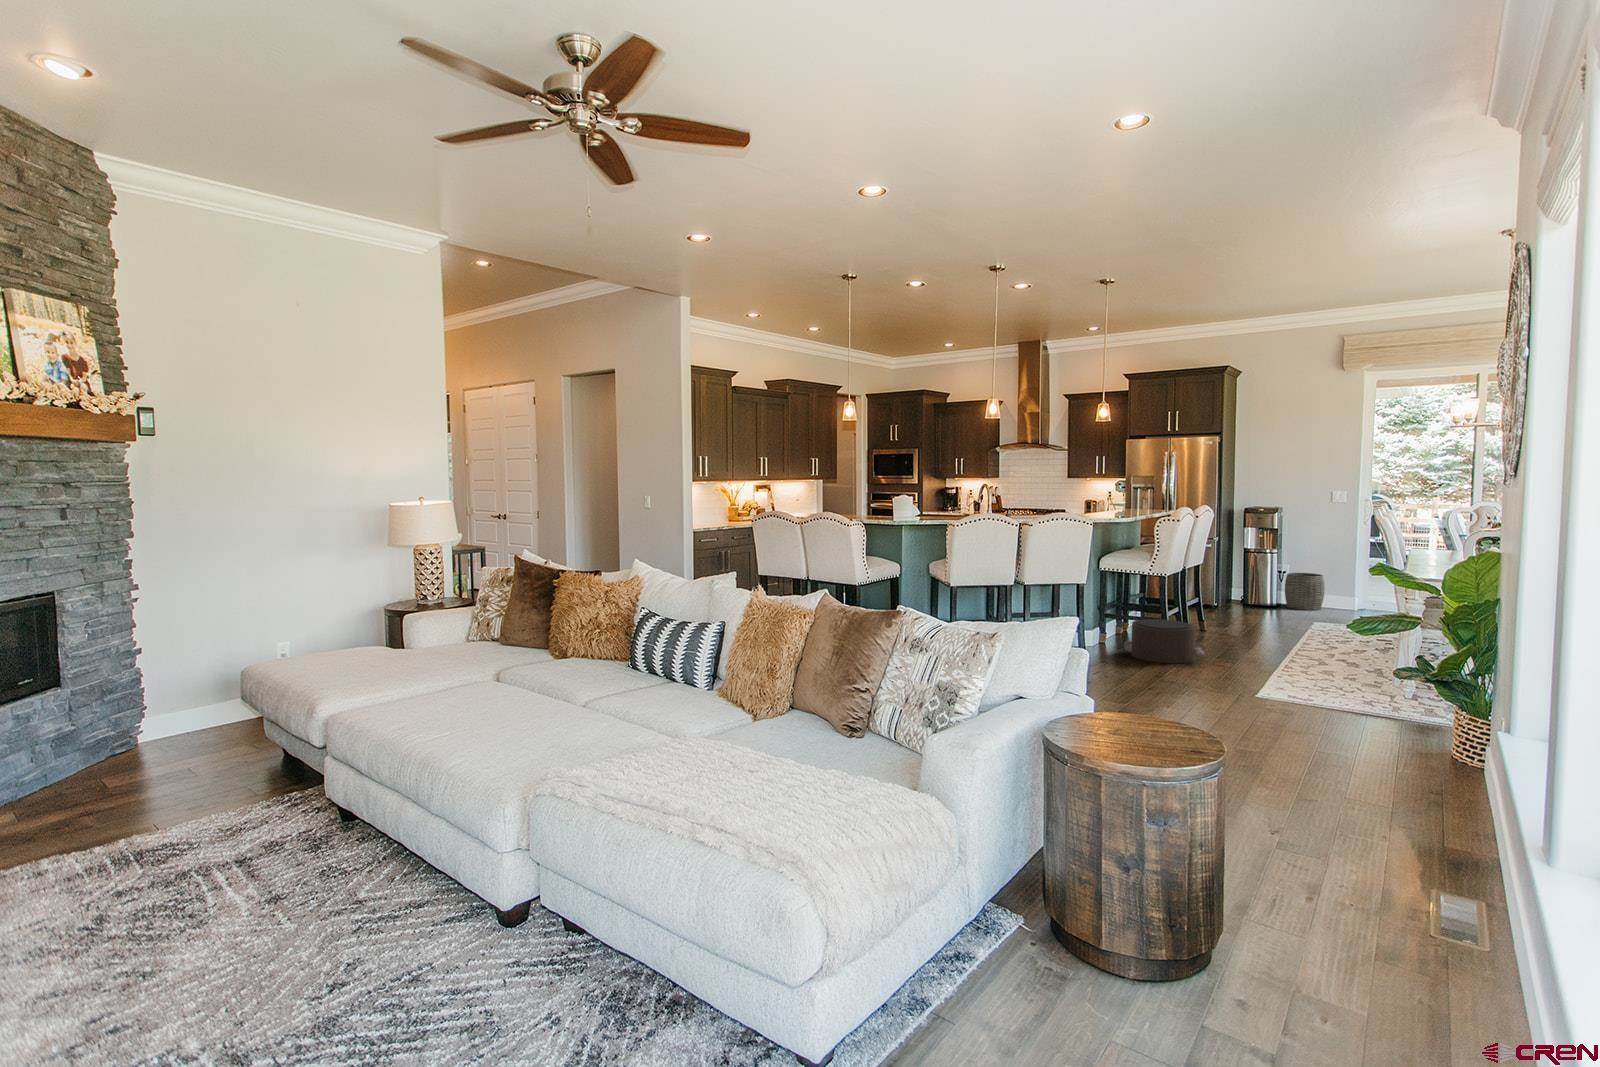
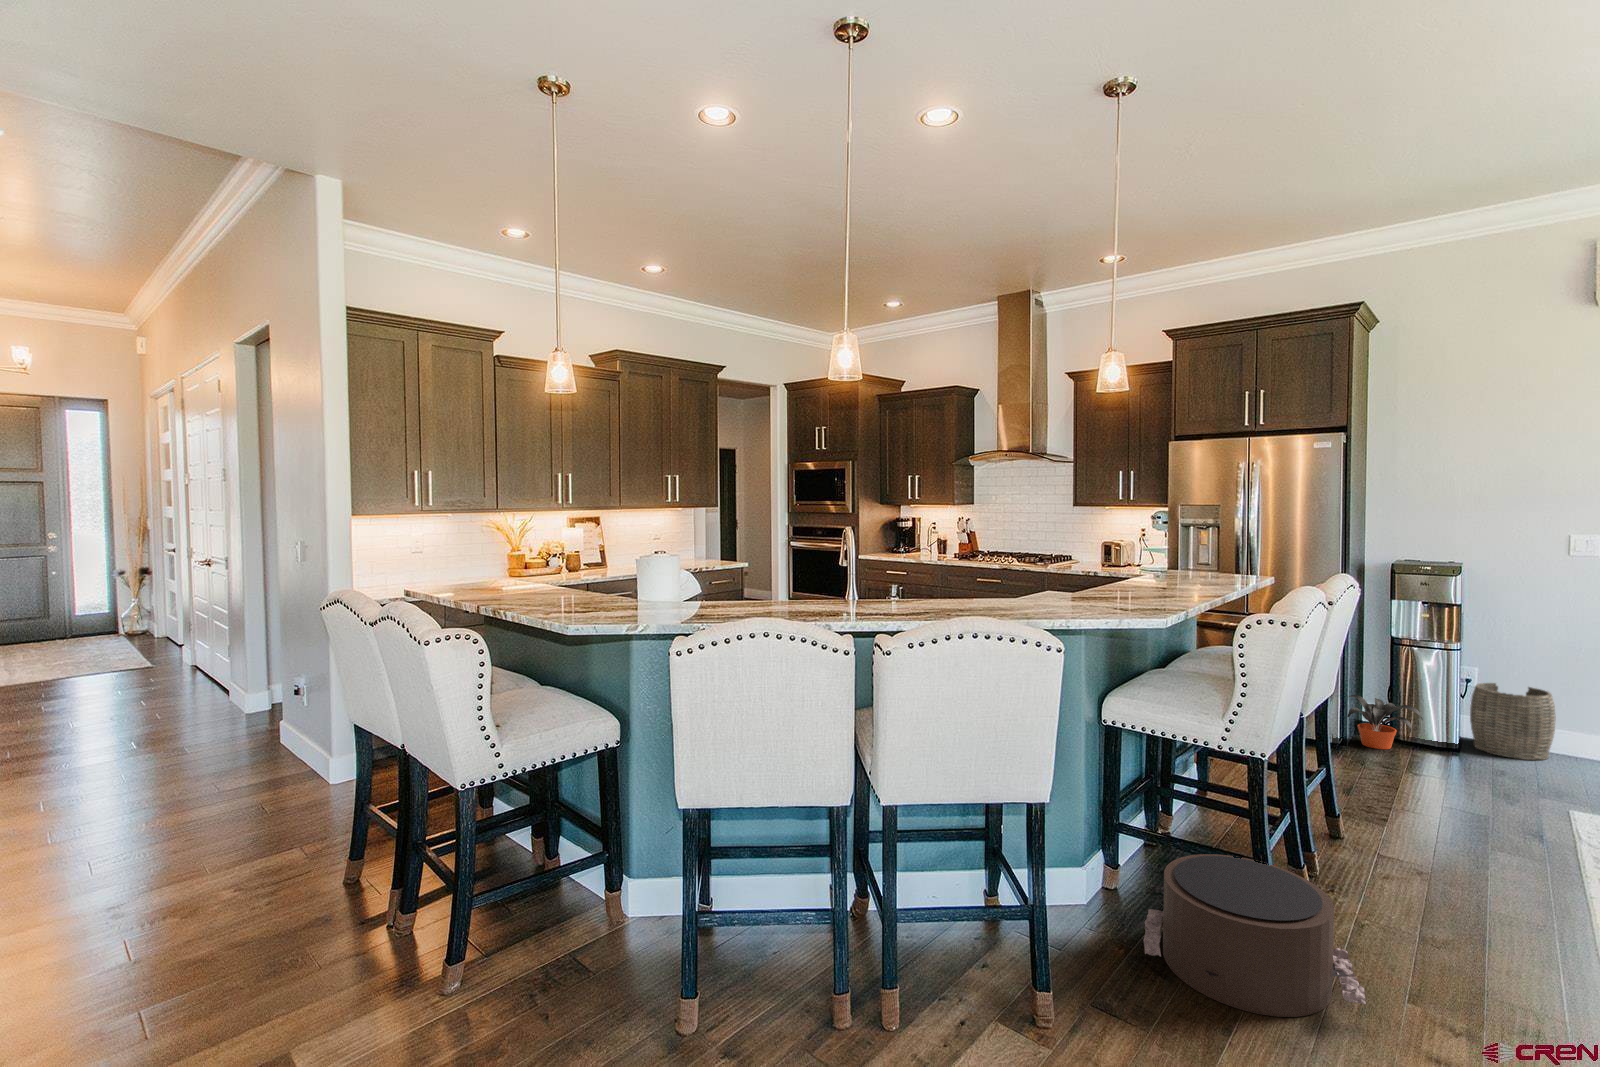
potted plant: none [1220,581,1259,608] -> present [1347,695,1423,749]

